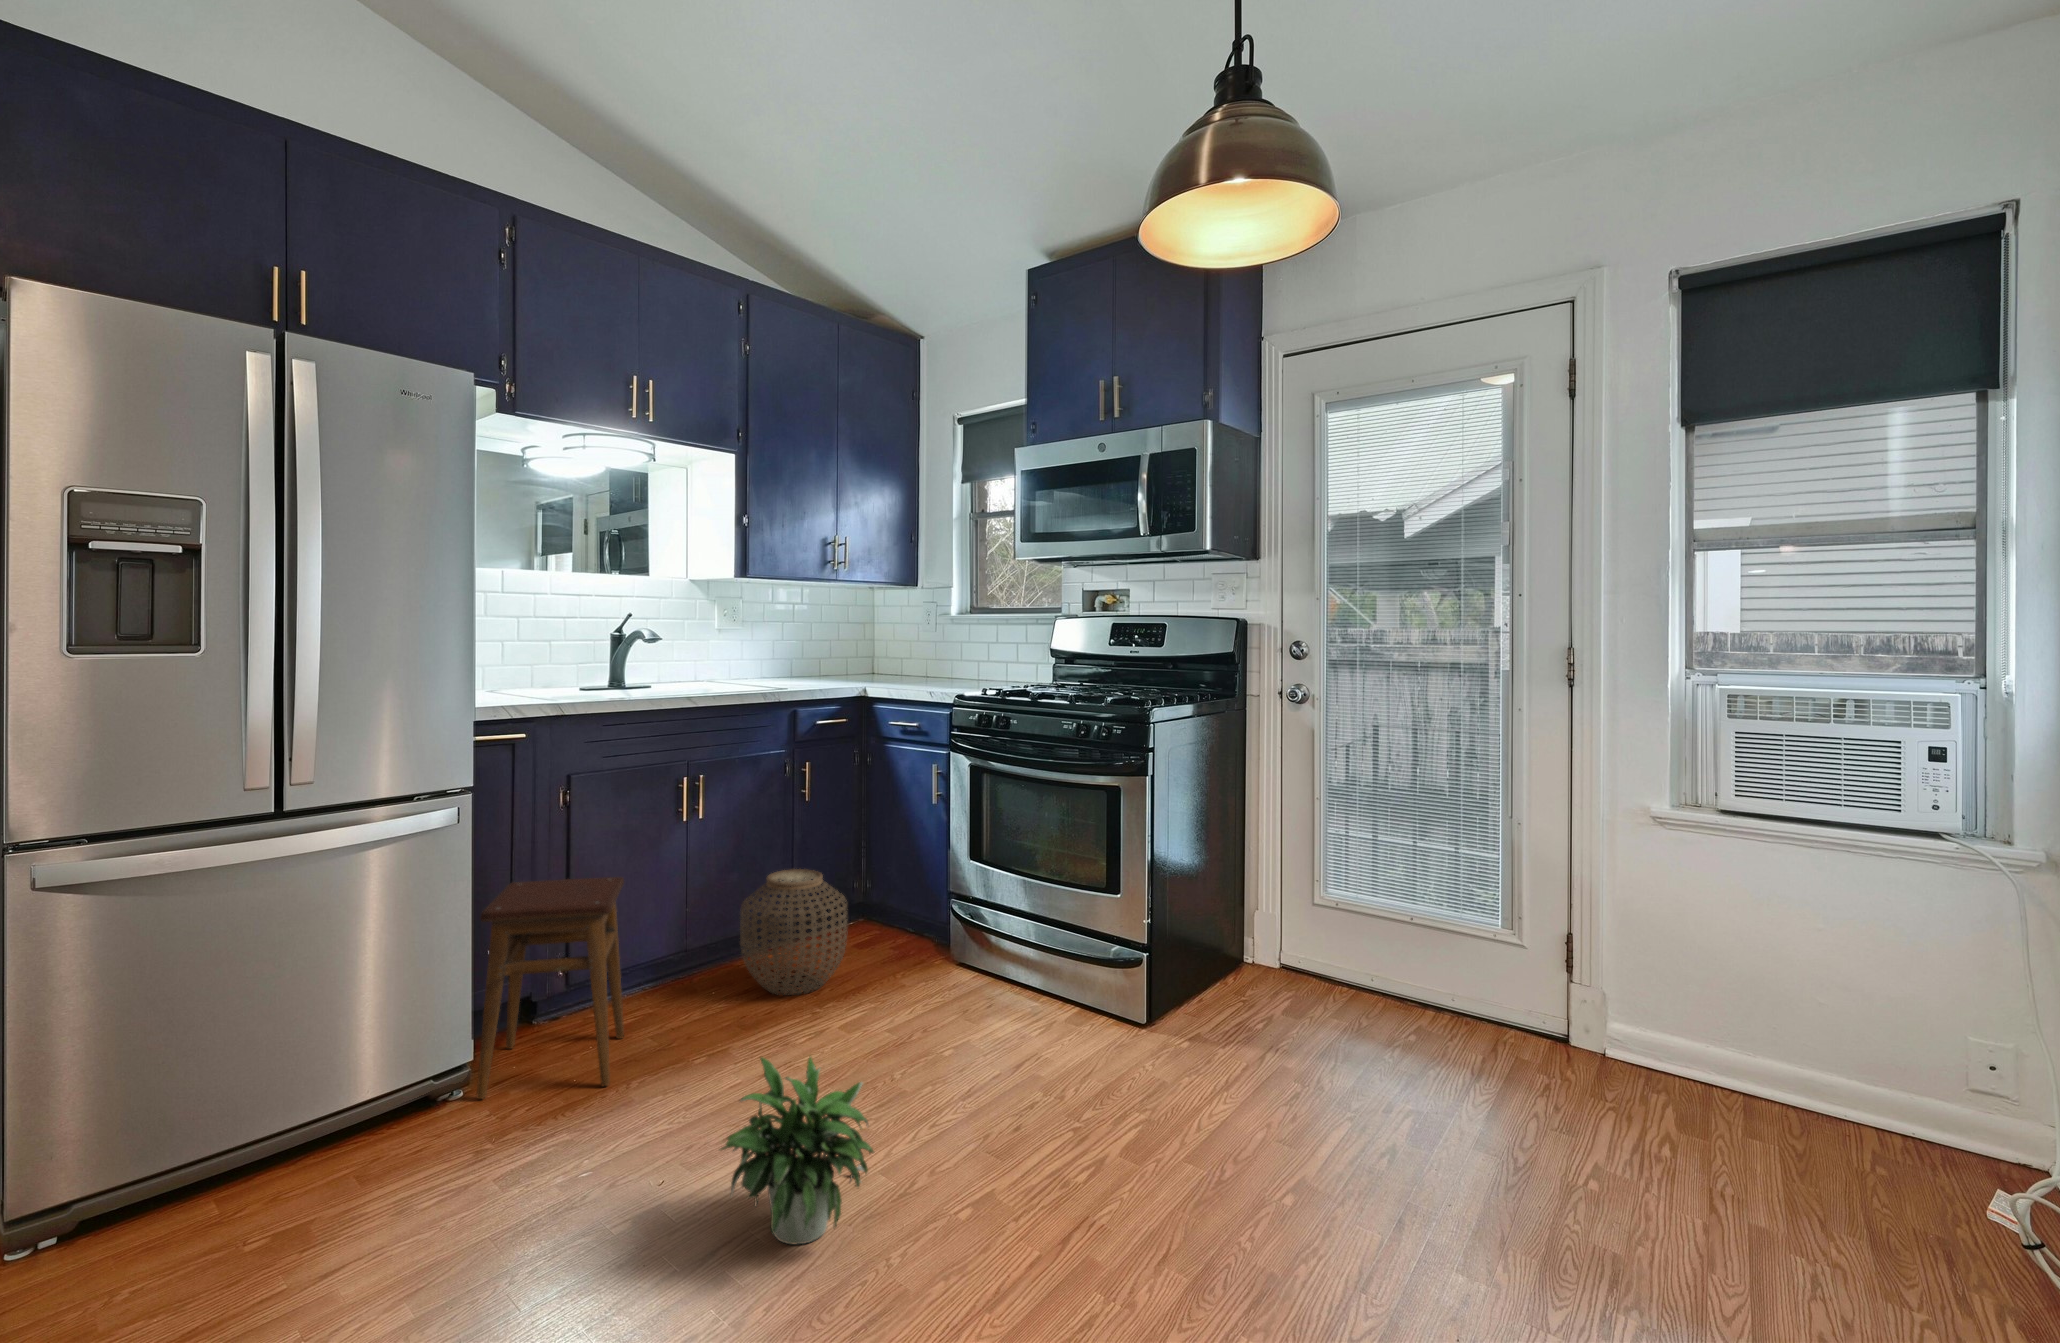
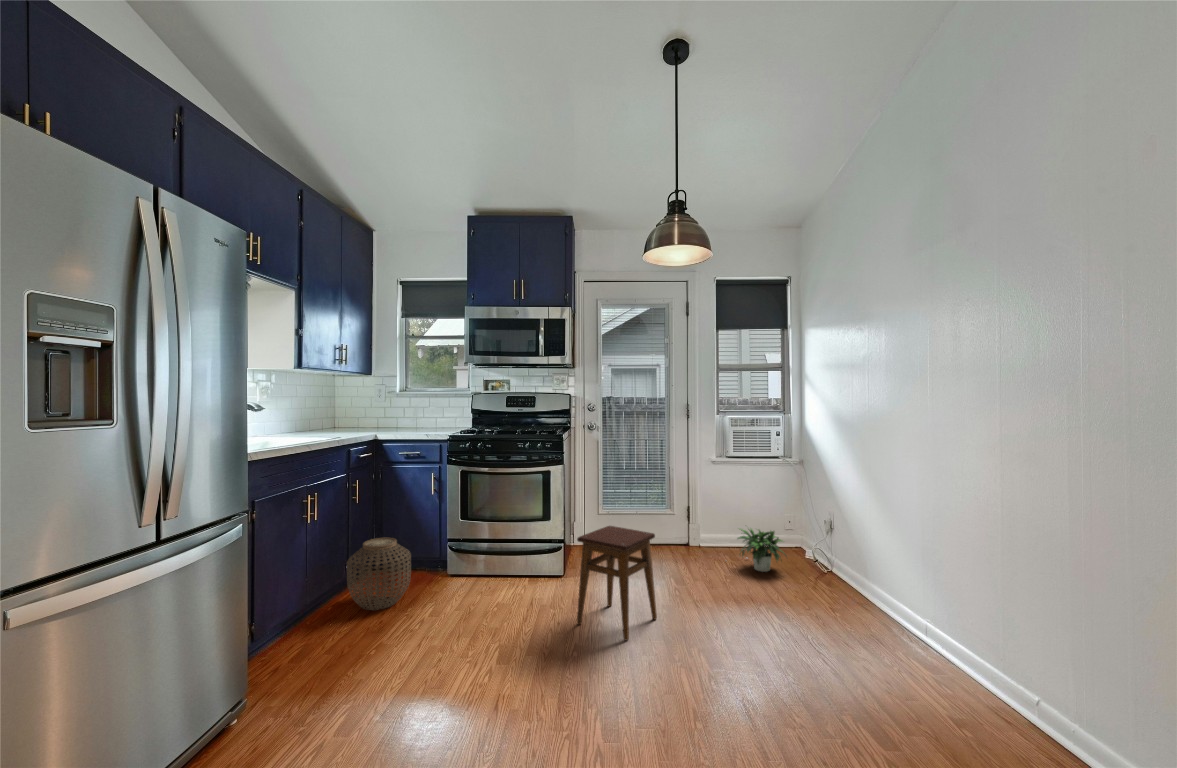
stool: present [477,877,624,1099] -> present [577,526,657,640]
potted plant: present [720,1057,874,1244] -> present [738,529,785,572]

